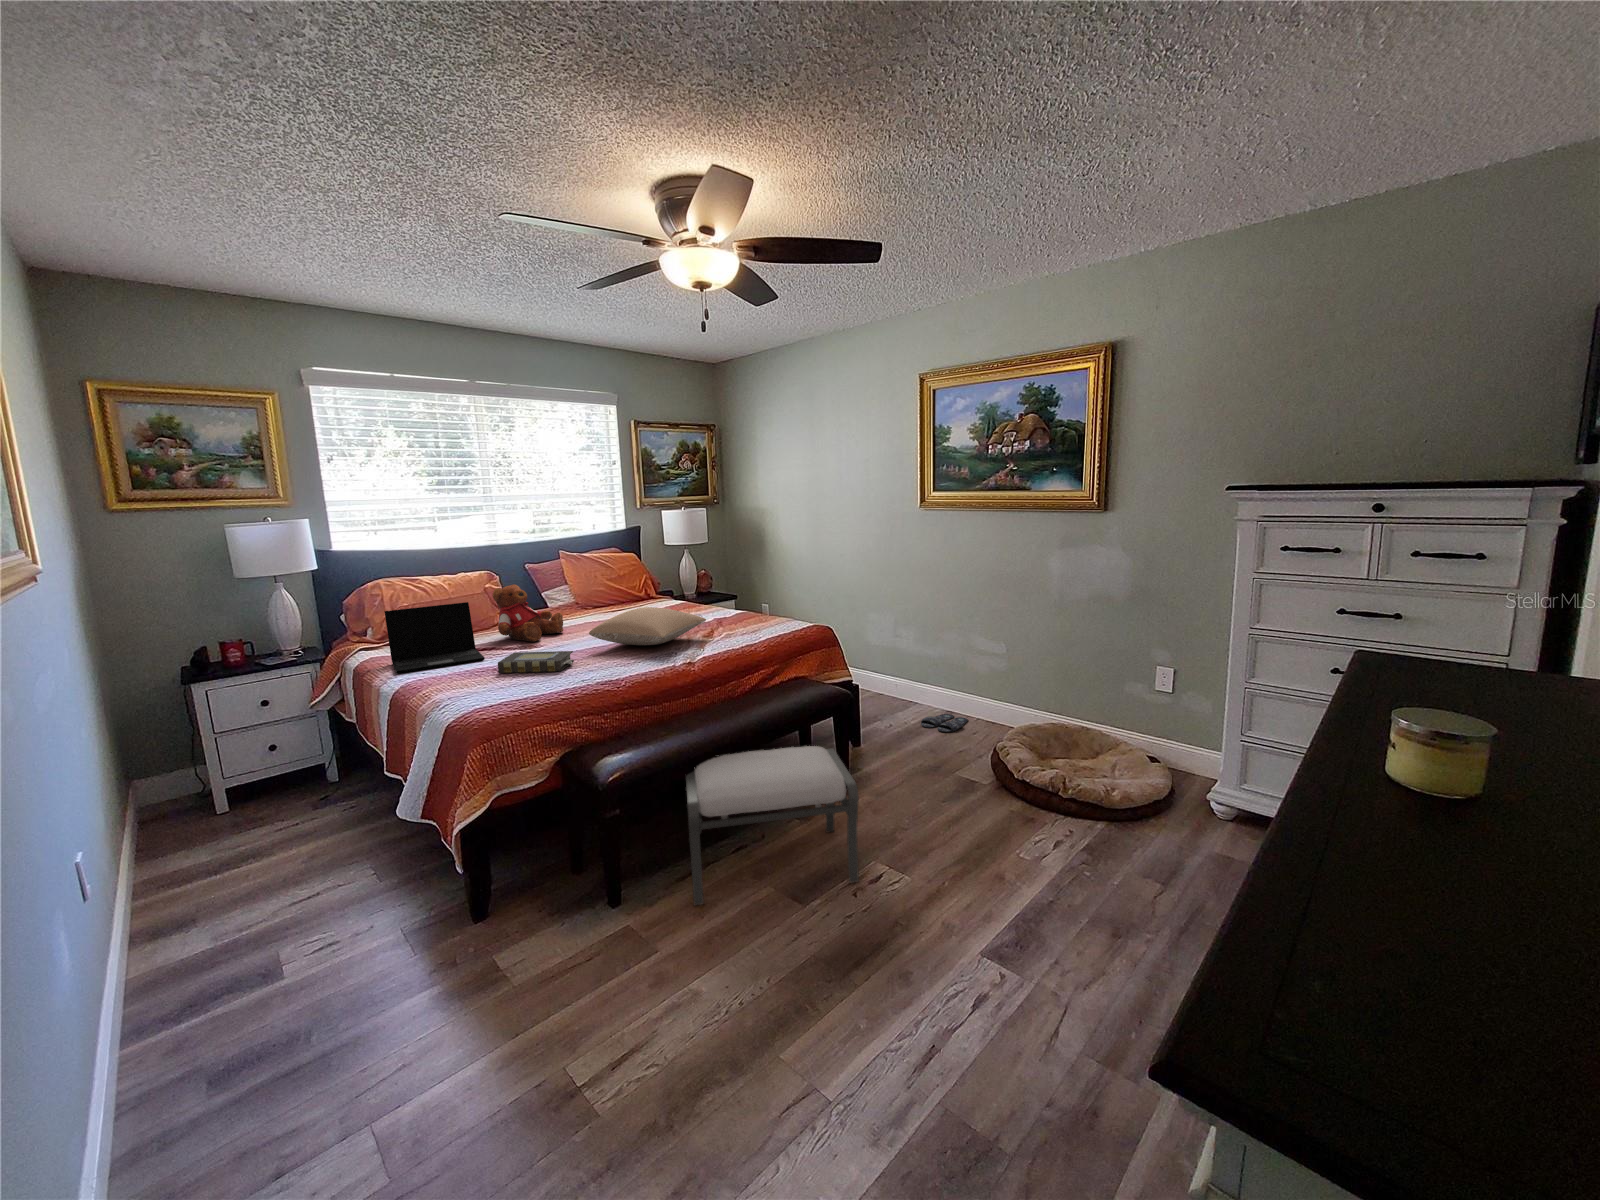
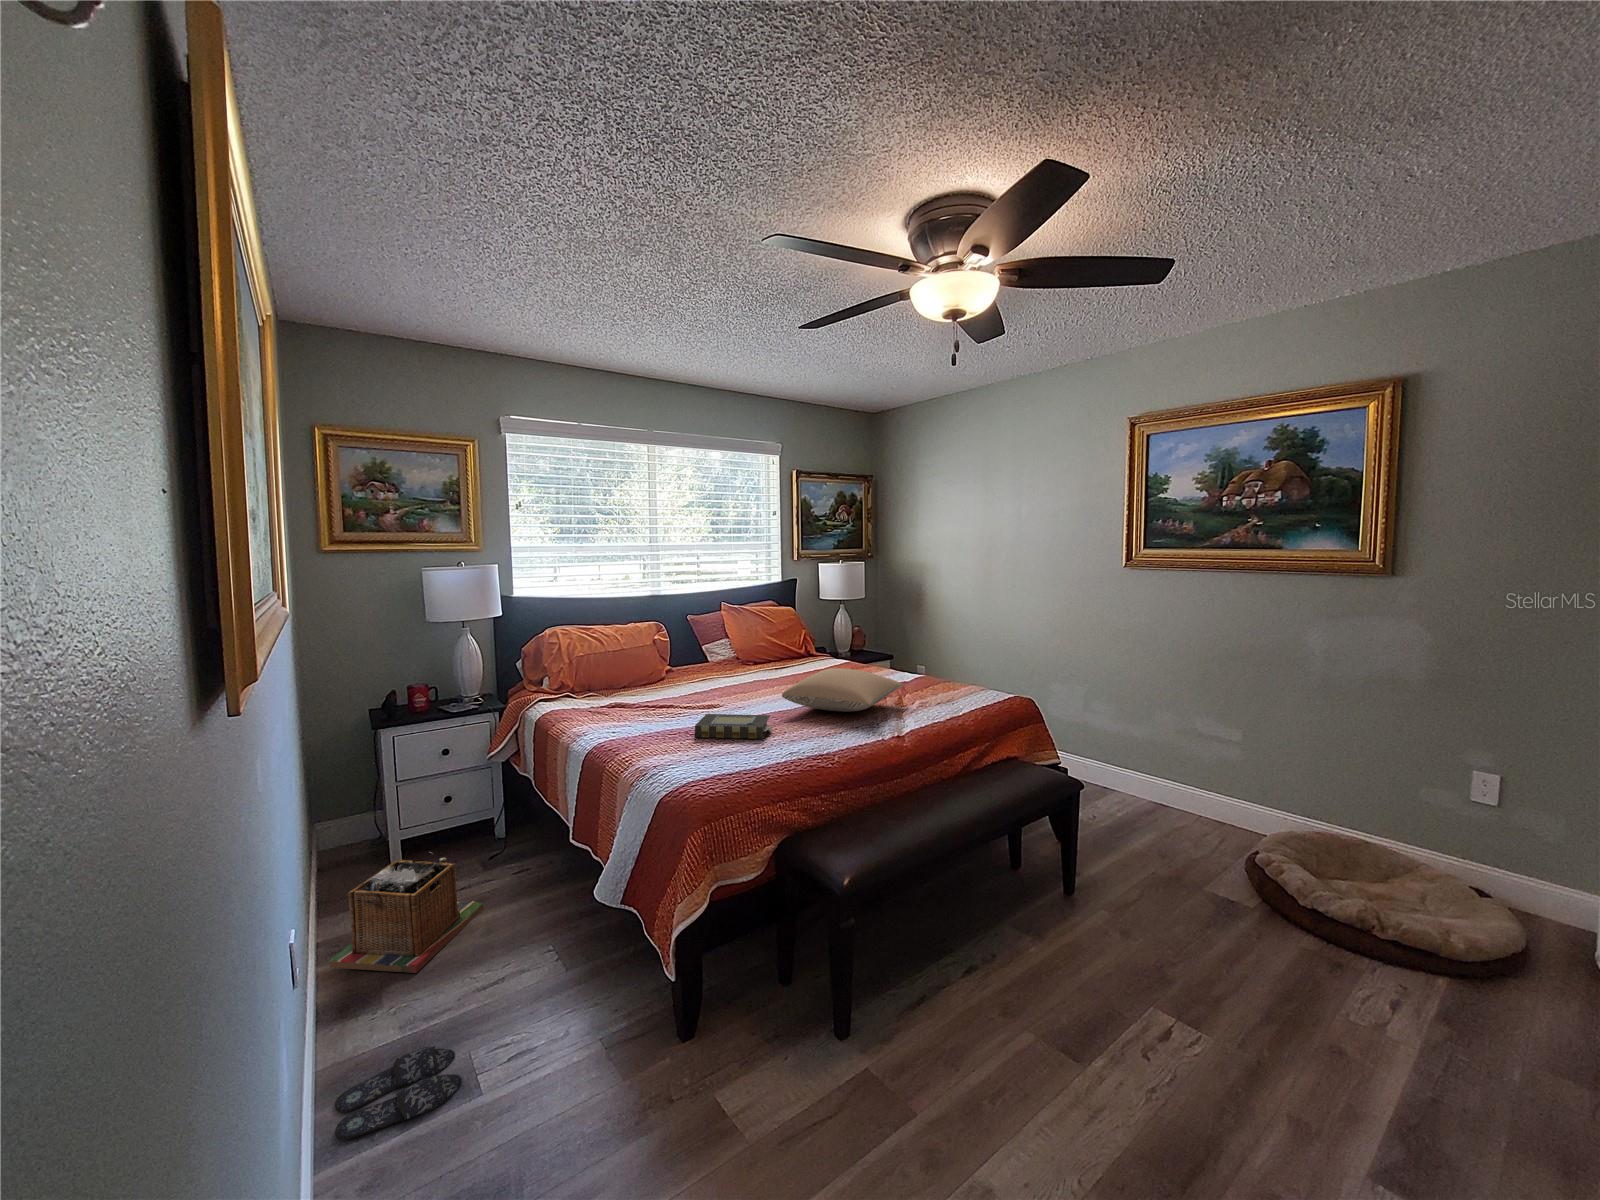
teddy bear: present [492,585,563,642] -> none [672,637,741,700]
laptop: present [384,602,485,673] -> none [573,655,673,731]
slippers: present [921,714,968,732] -> present [335,1046,461,1140]
ottoman: present [686,746,859,905] -> none [909,849,1152,1050]
laundry basket: none [147,793,308,898] -> present [330,852,483,973]

